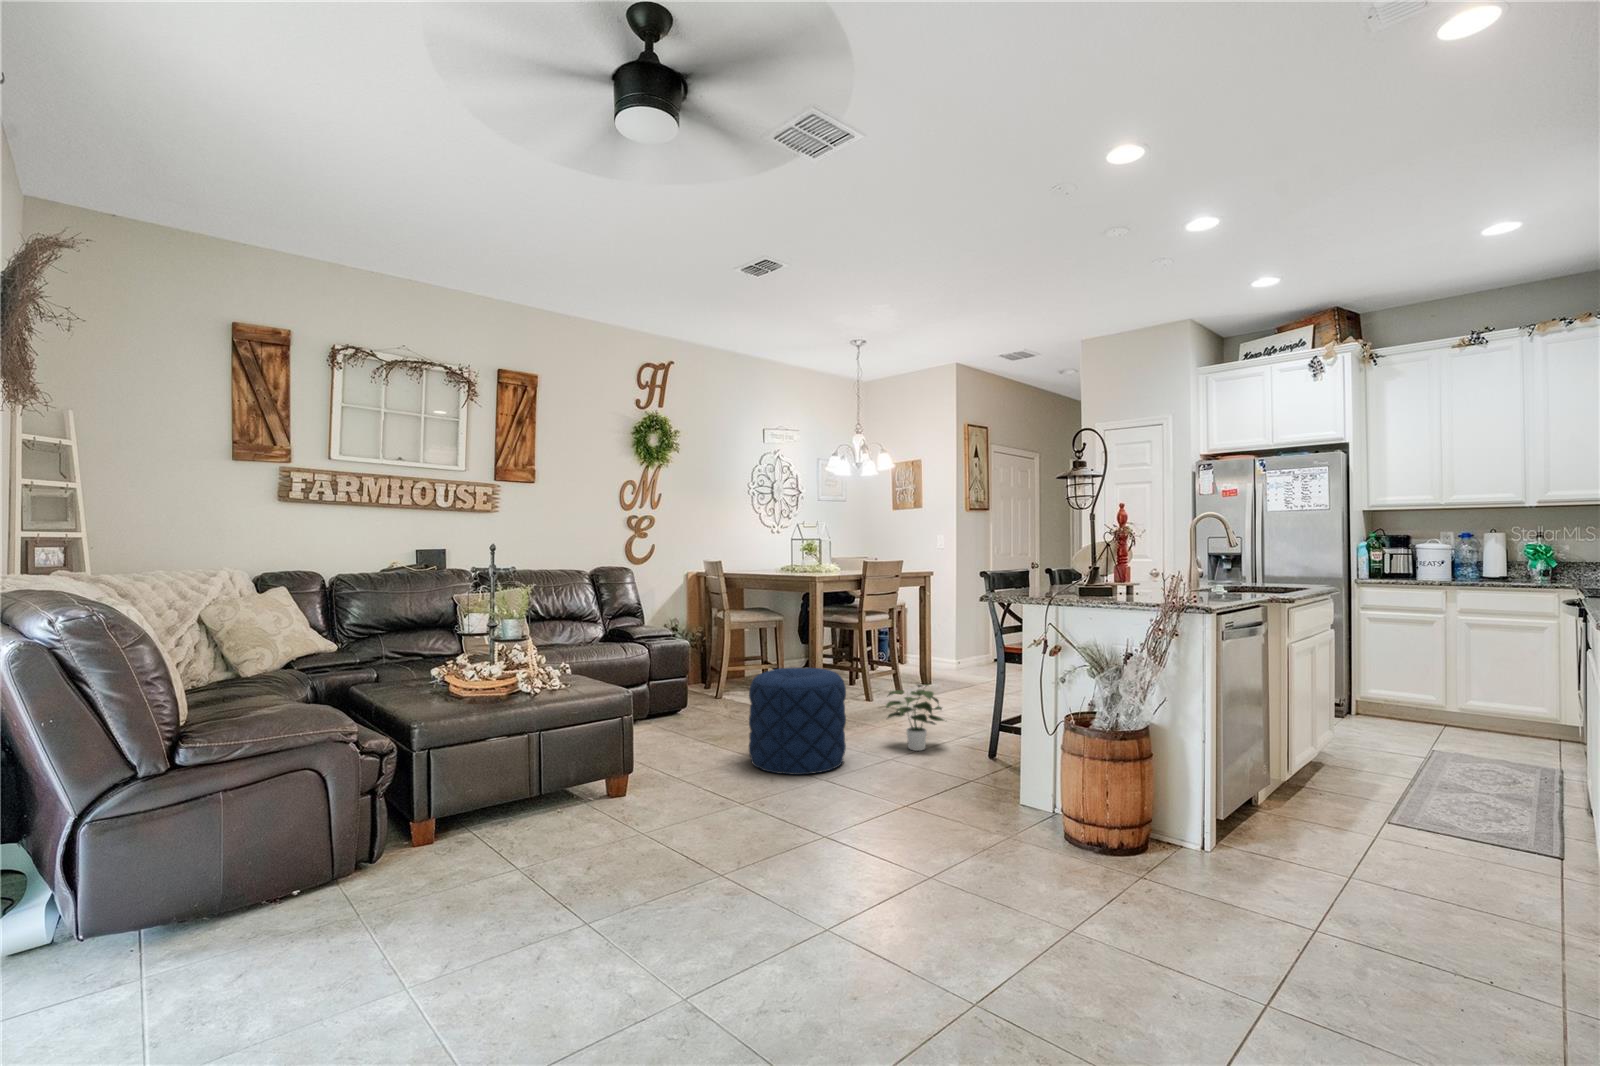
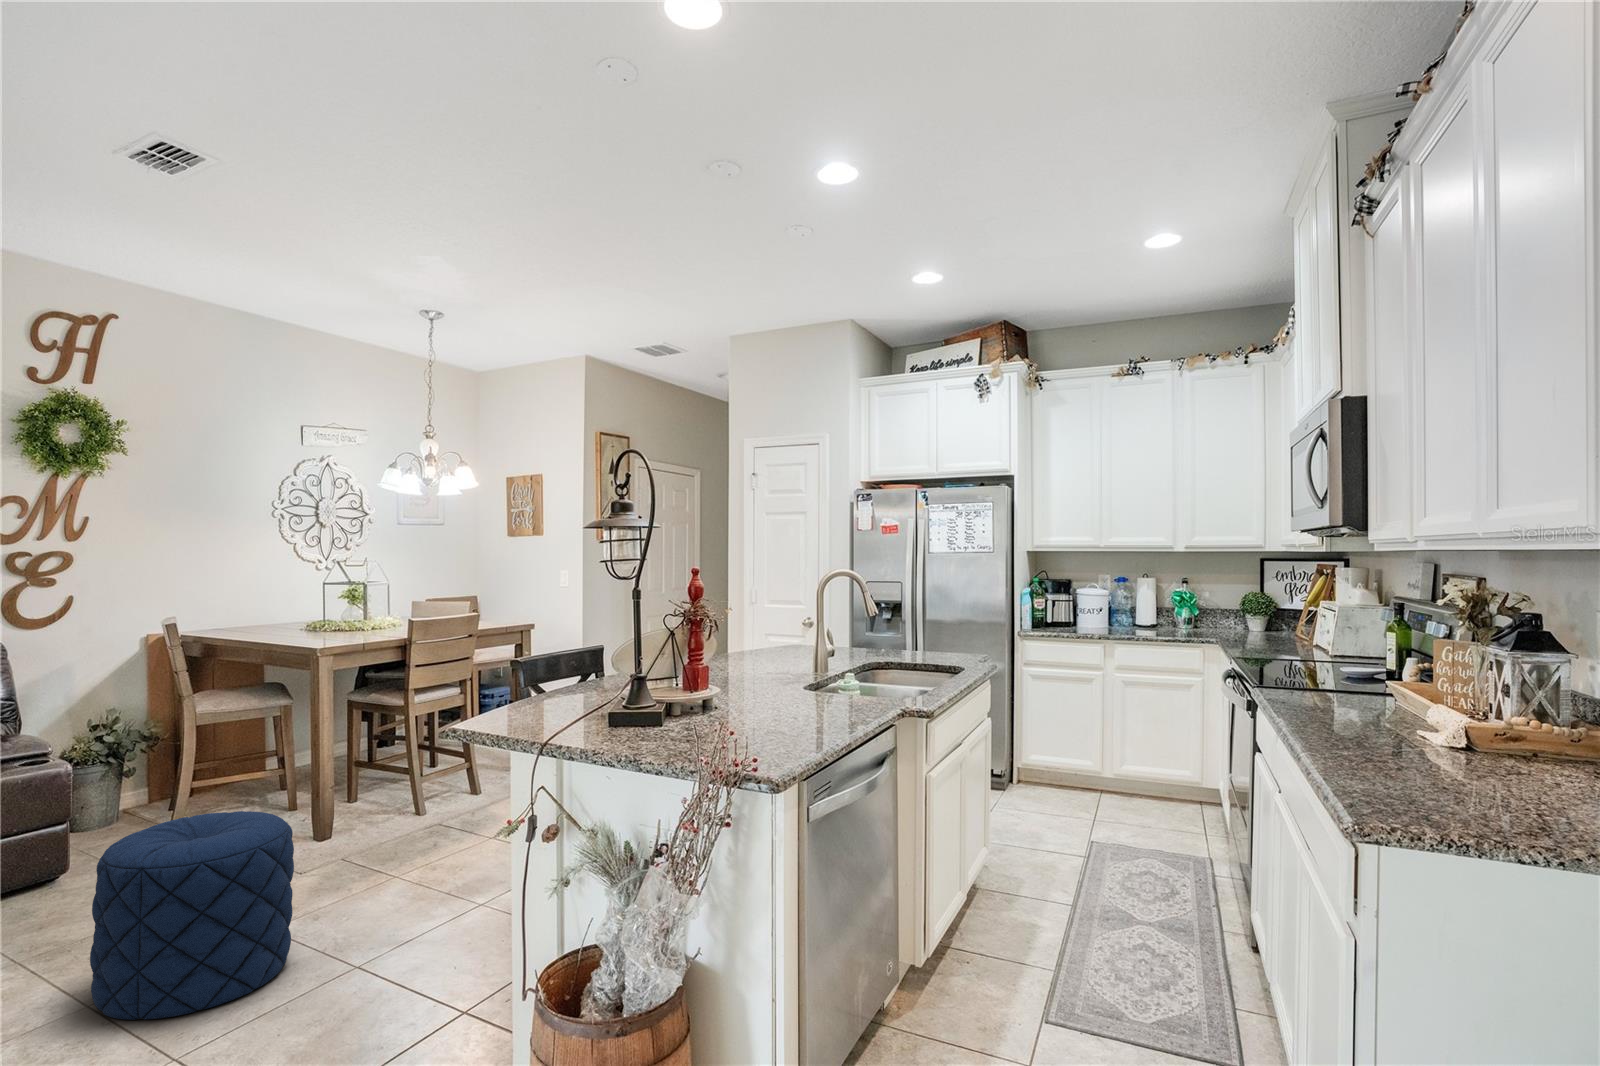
potted plant: present [886,684,944,751] -> none [383,814,487,923]

